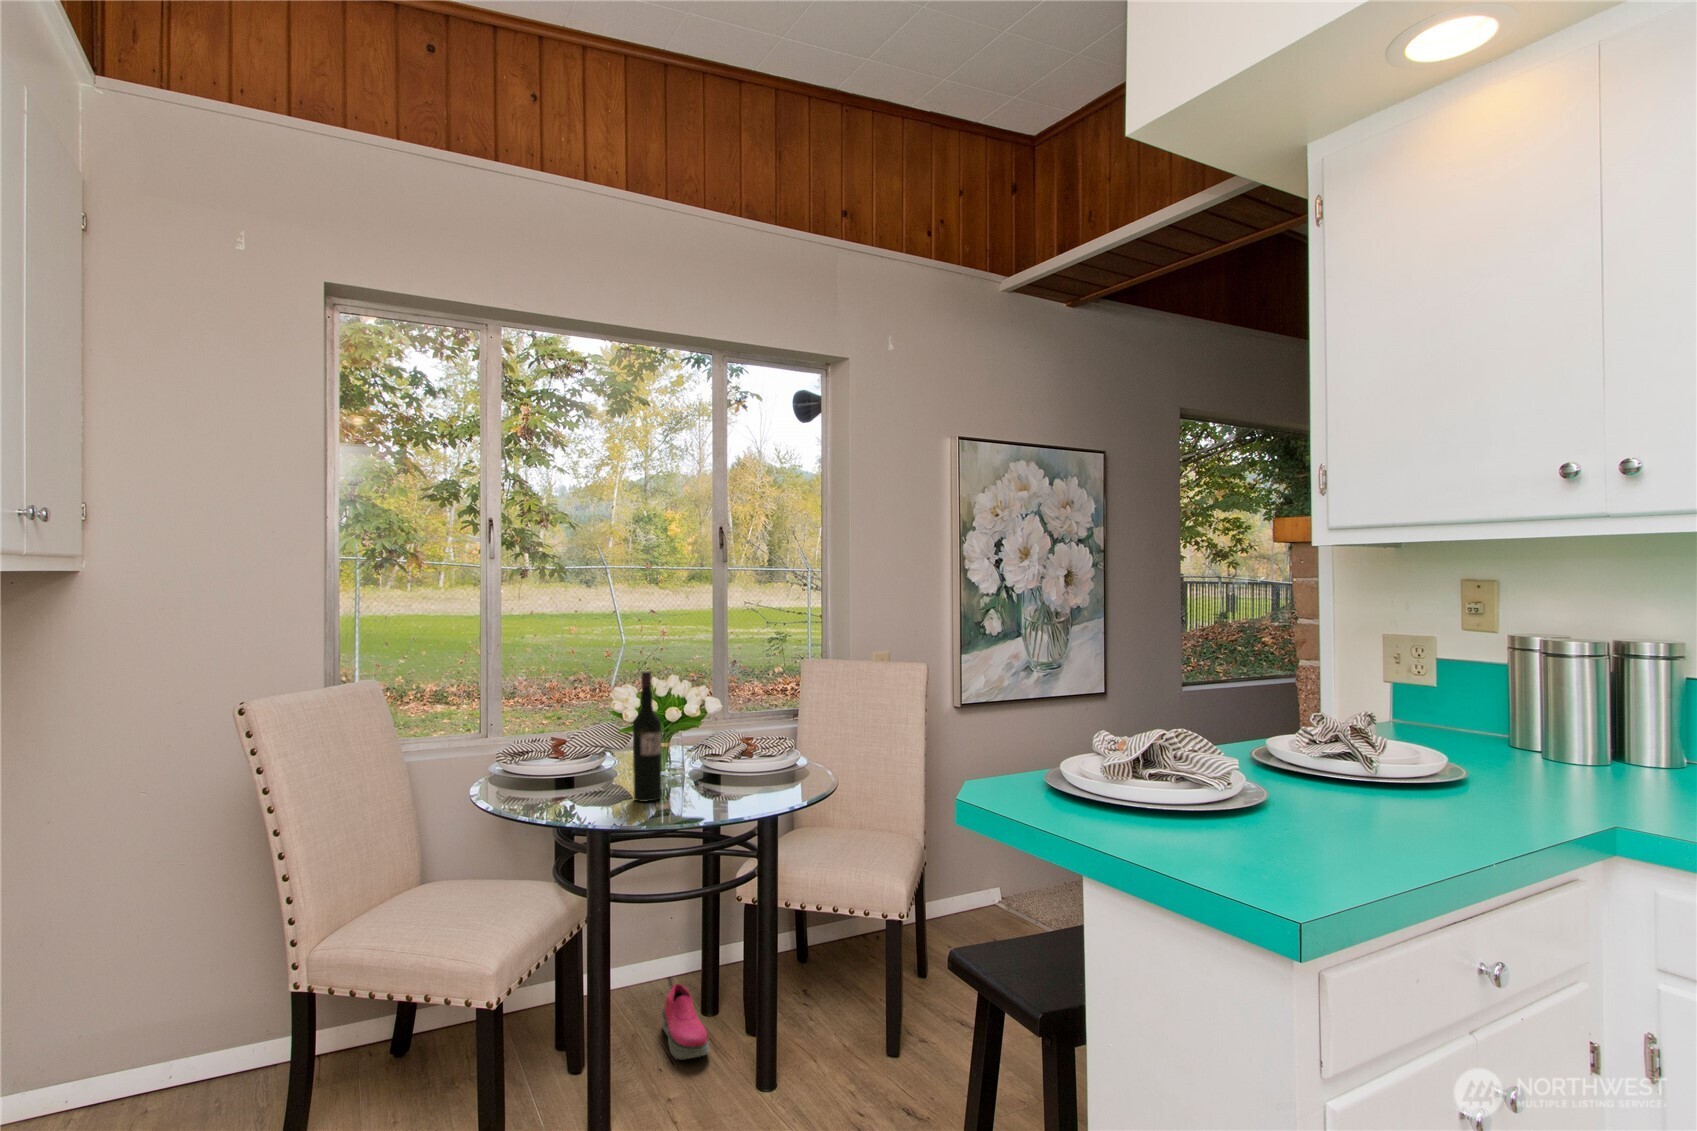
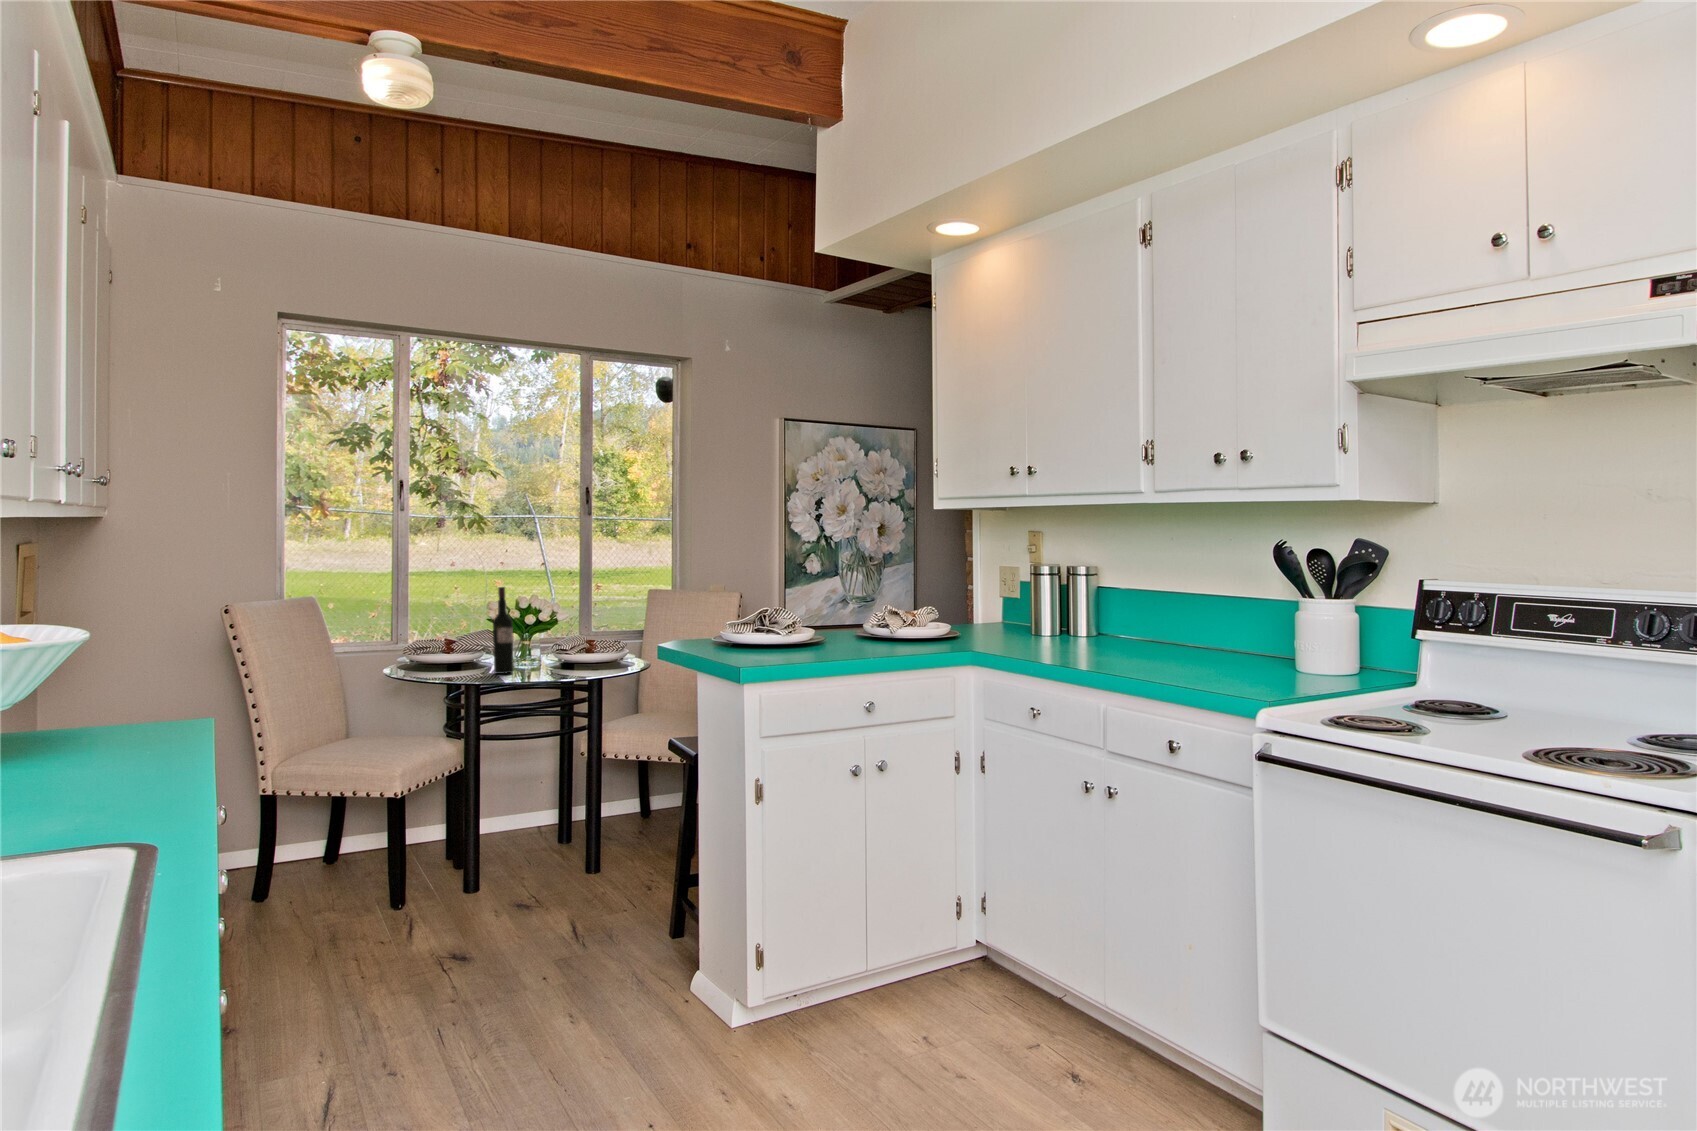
shoe: present [662,984,709,1060] -> none [532,817,561,862]

